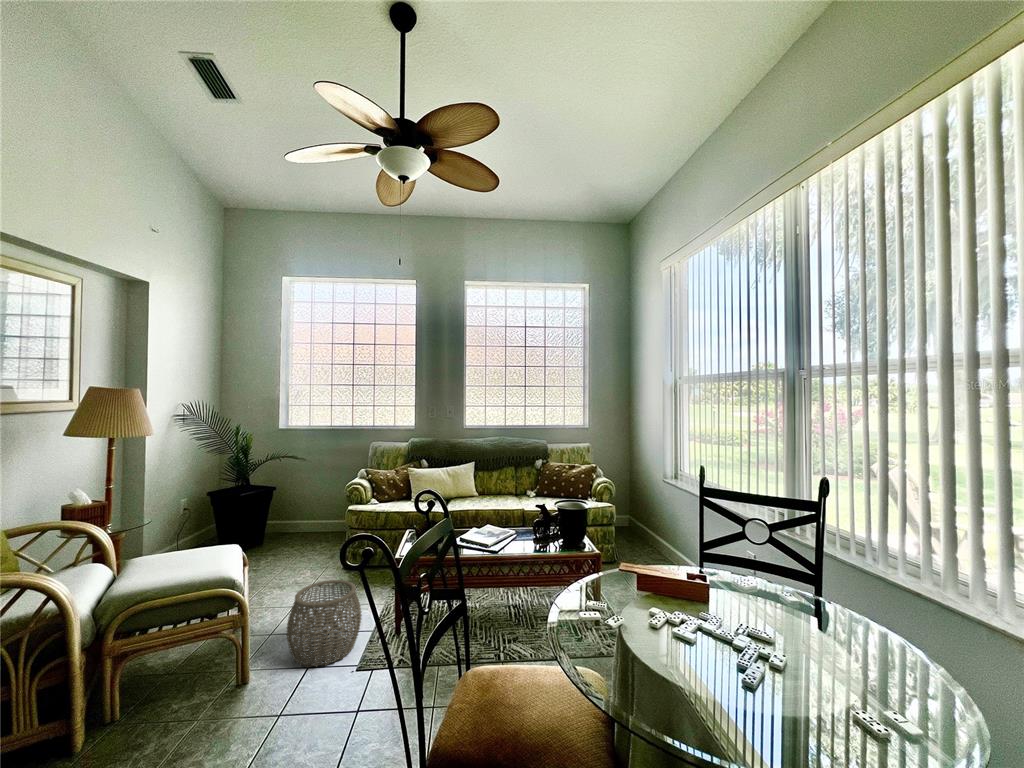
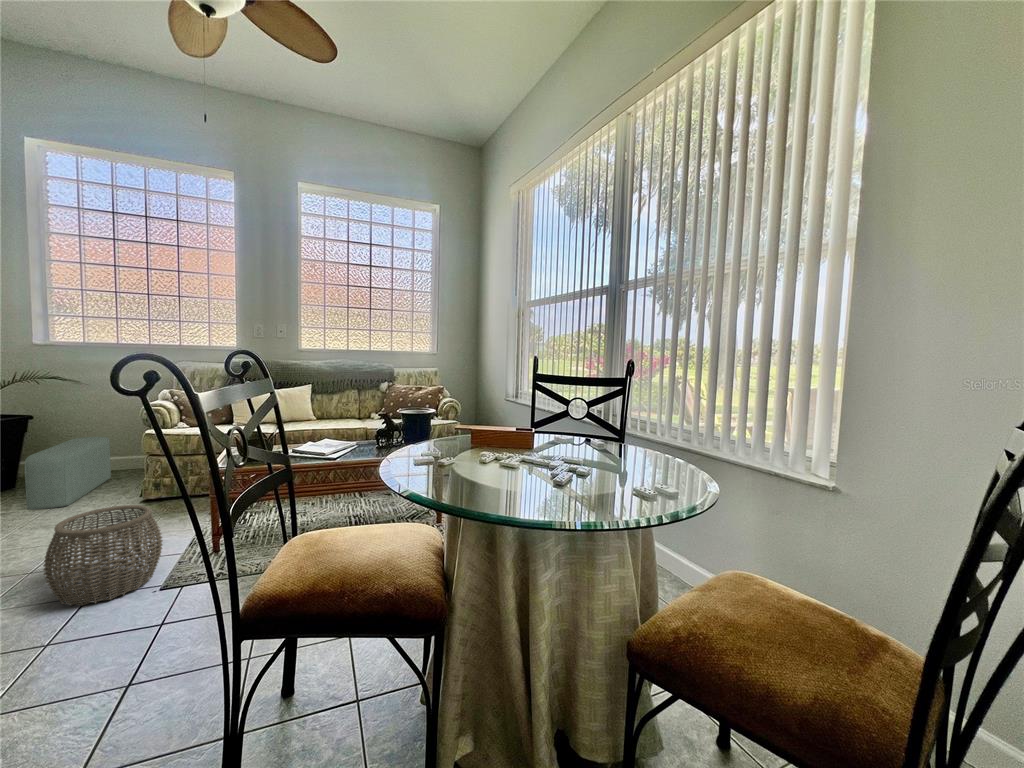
pouf: none [275,505,327,565] -> present [24,437,111,510]

